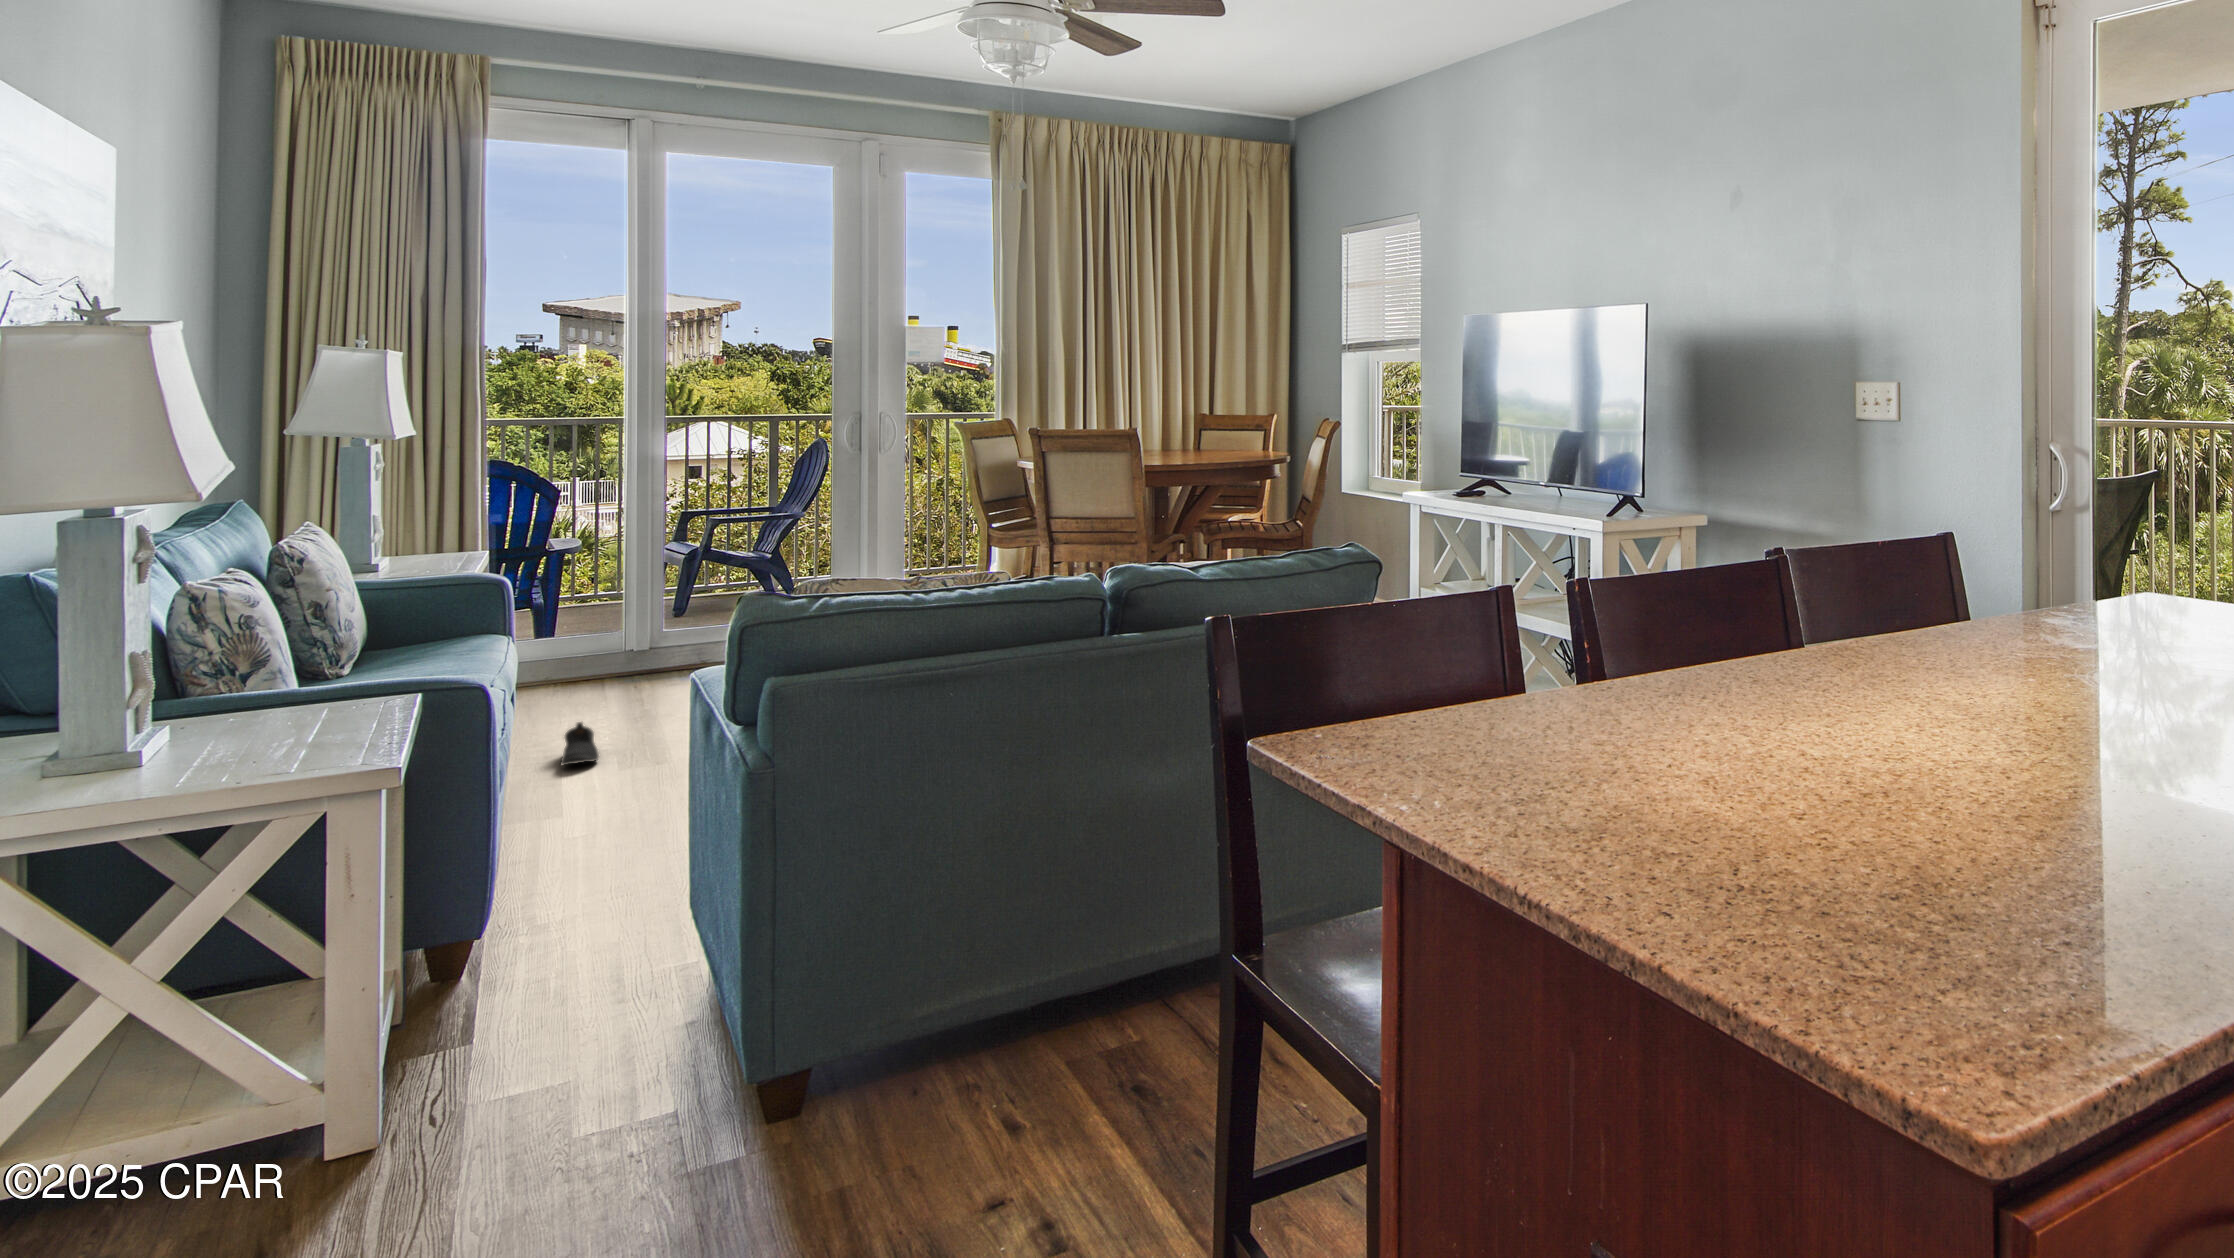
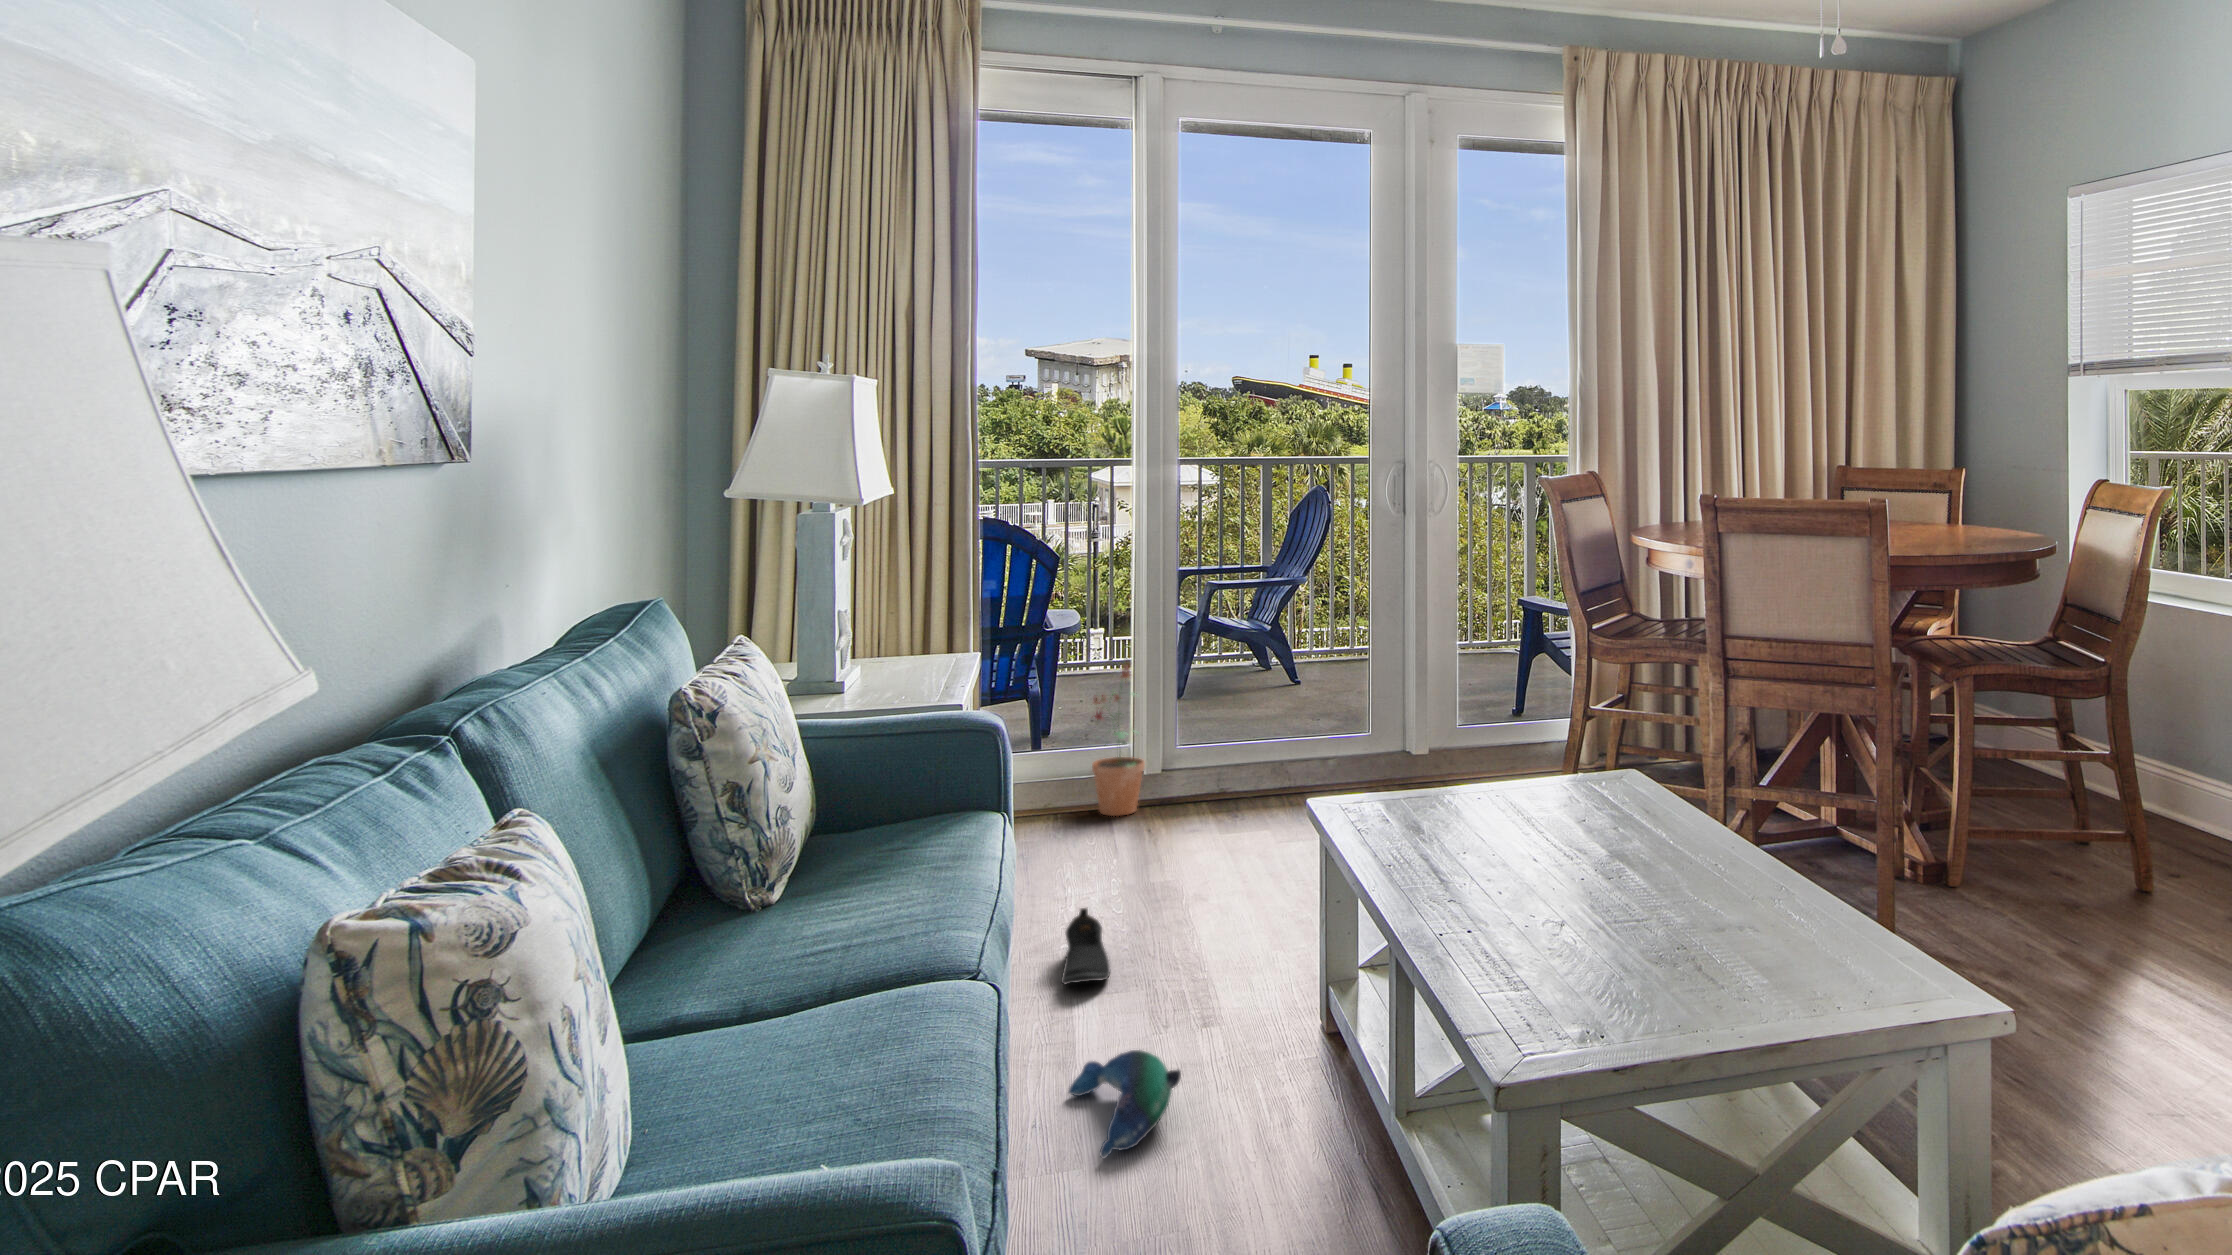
potted plant: none [594,564,644,683] -> present [1092,658,1145,816]
plush toy: none [560,777,640,831] -> present [1069,1050,1181,1158]

